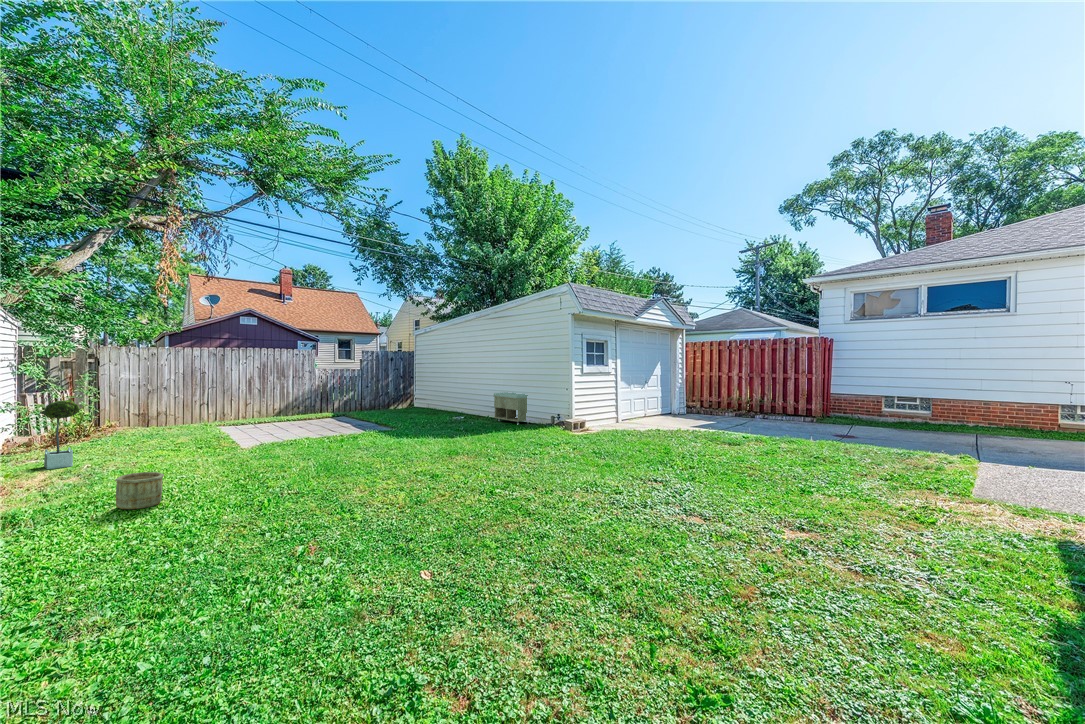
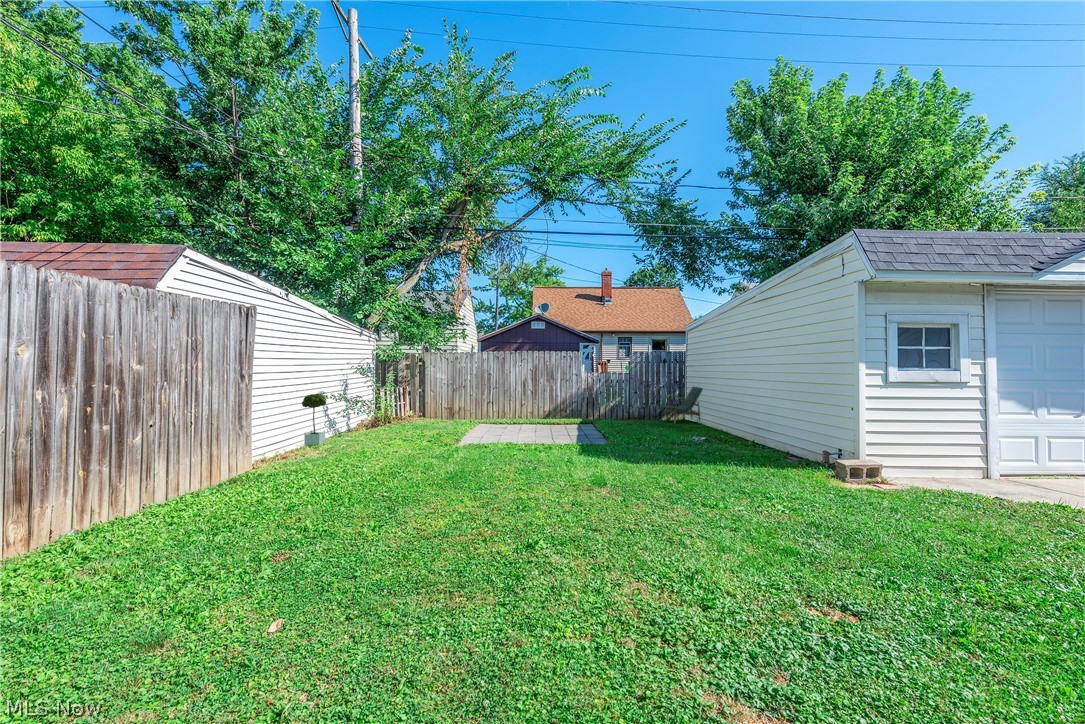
lounge chair: none [399,379,435,412] -> present [662,387,703,423]
storage bench: present [494,392,529,424] -> none [740,408,798,457]
wooden bucket: present [115,472,164,509] -> none [194,462,238,497]

